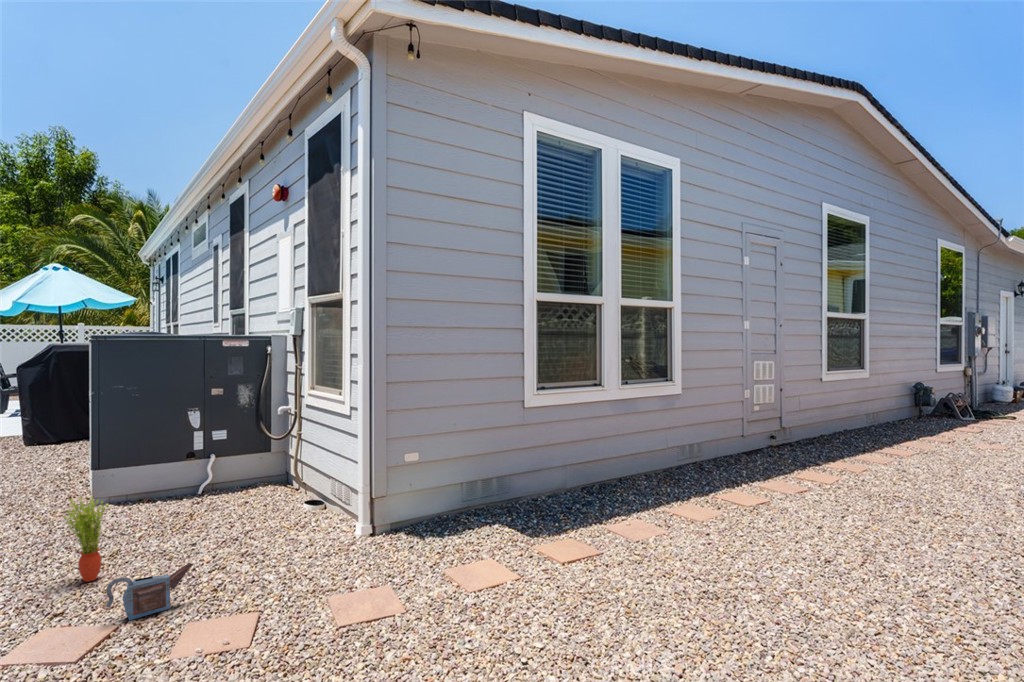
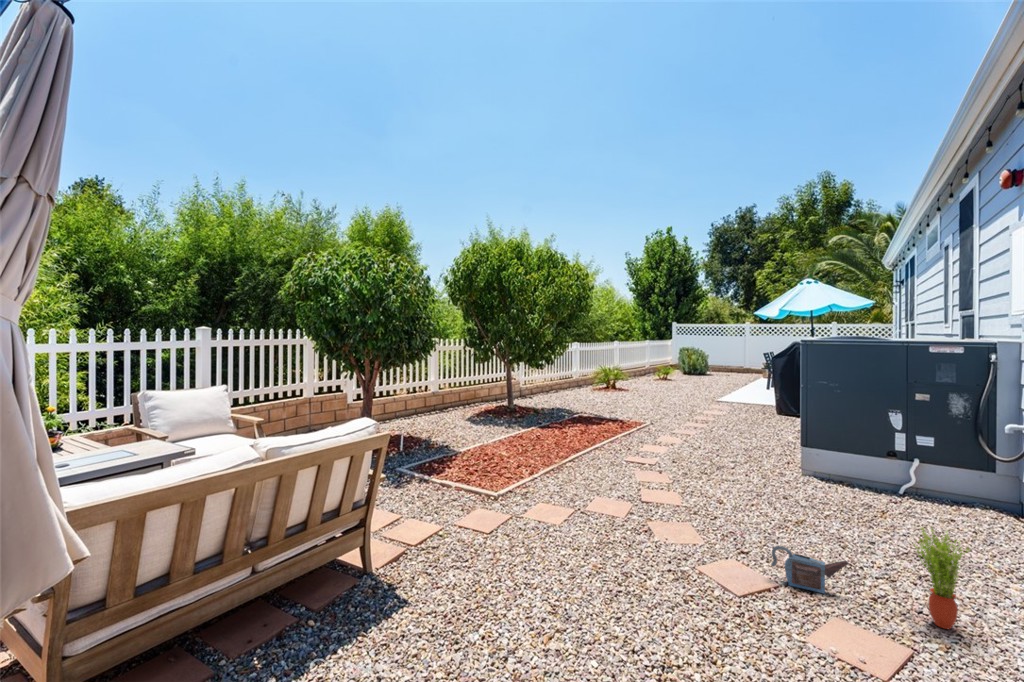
potted plant: present [63,496,109,582] -> present [914,527,970,629]

